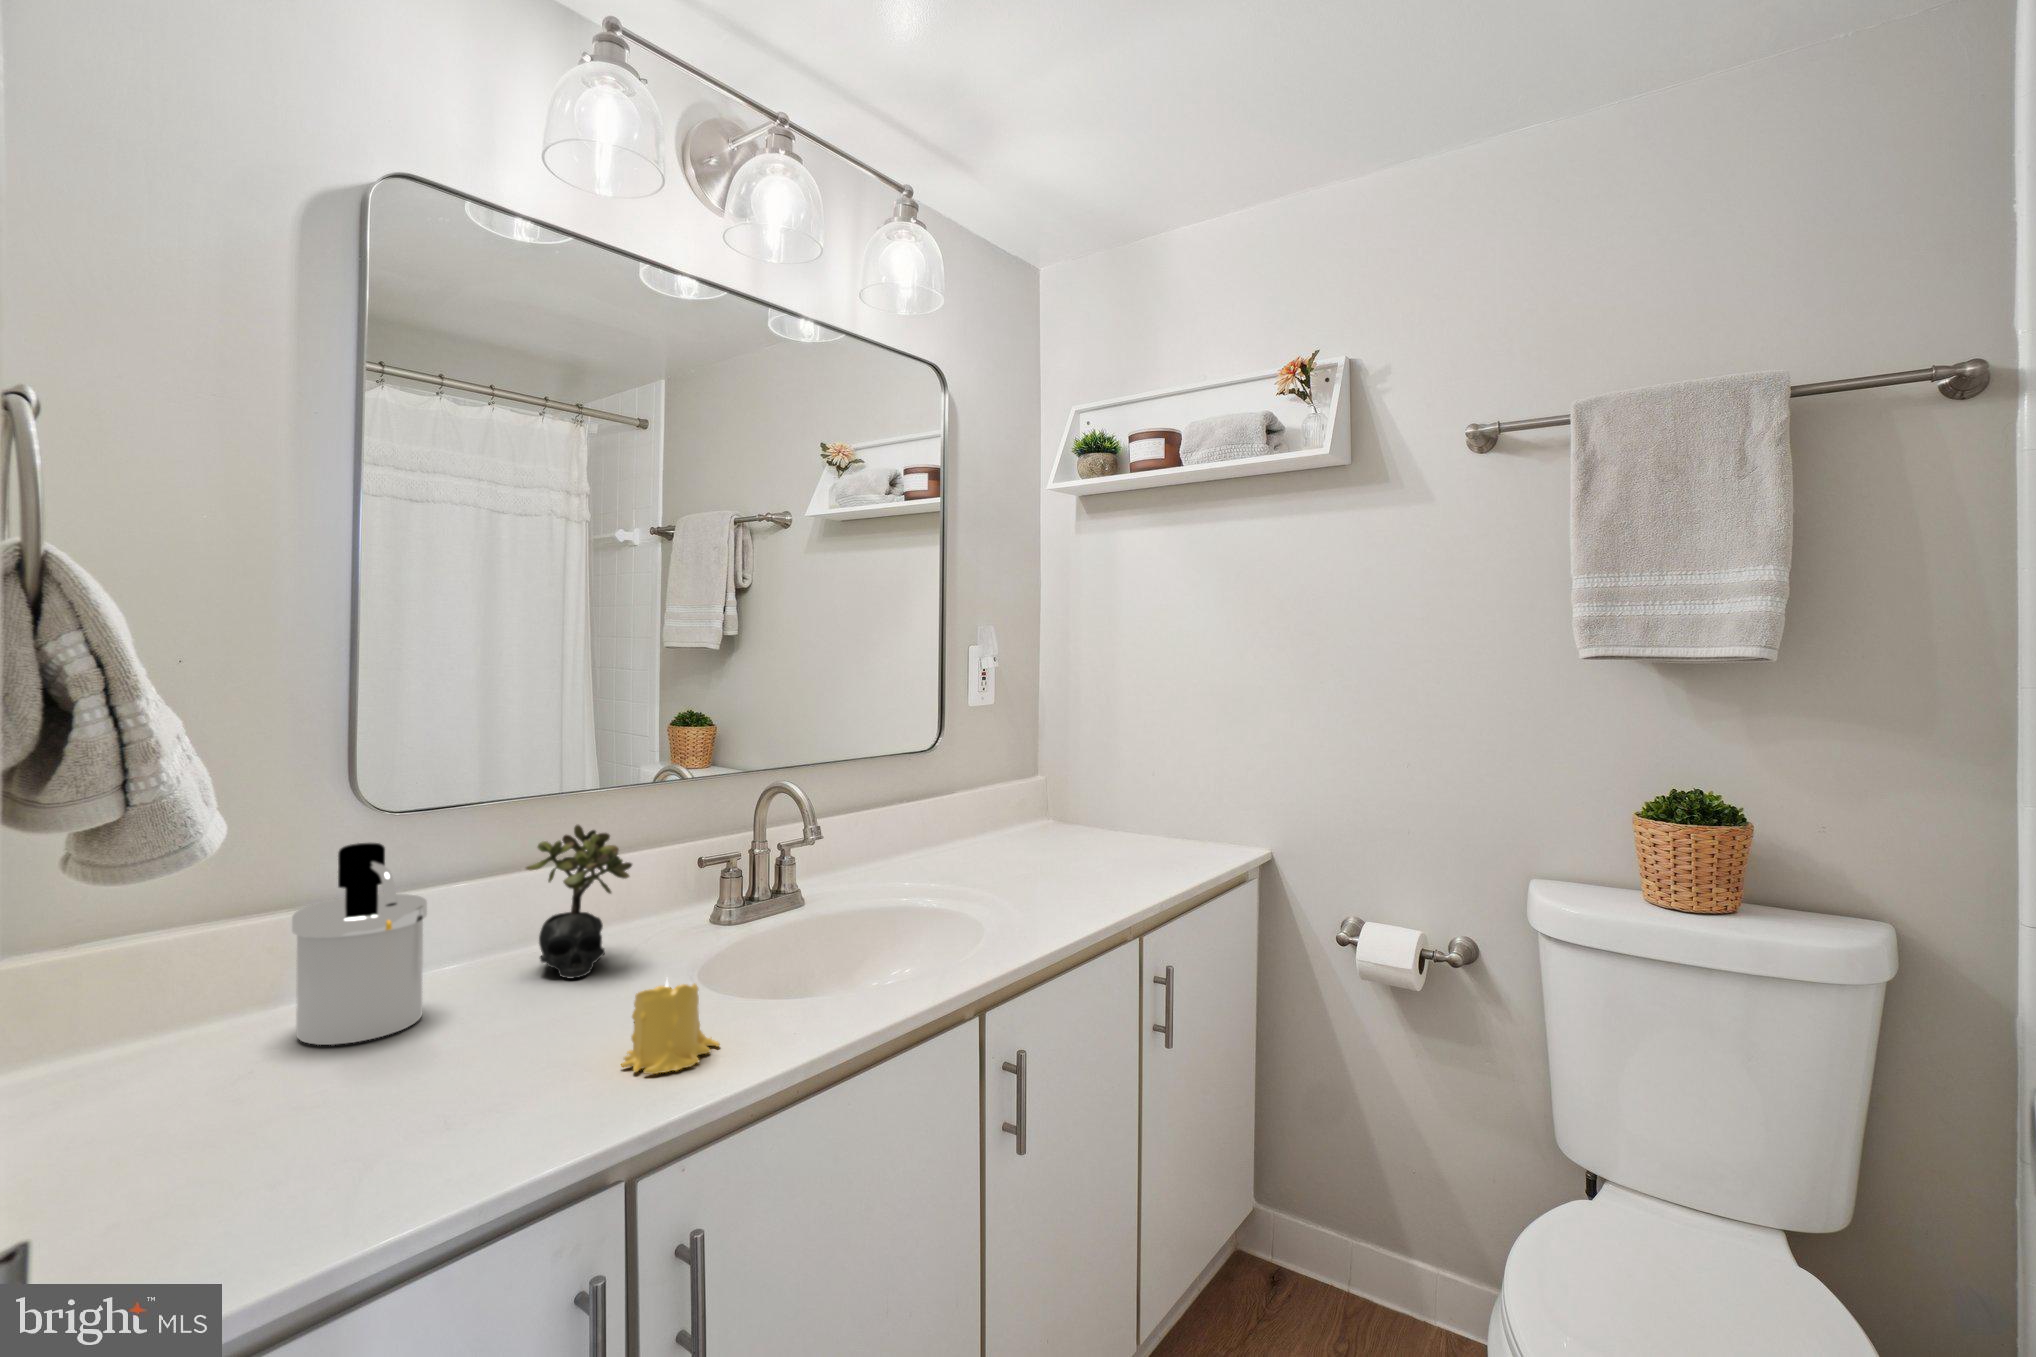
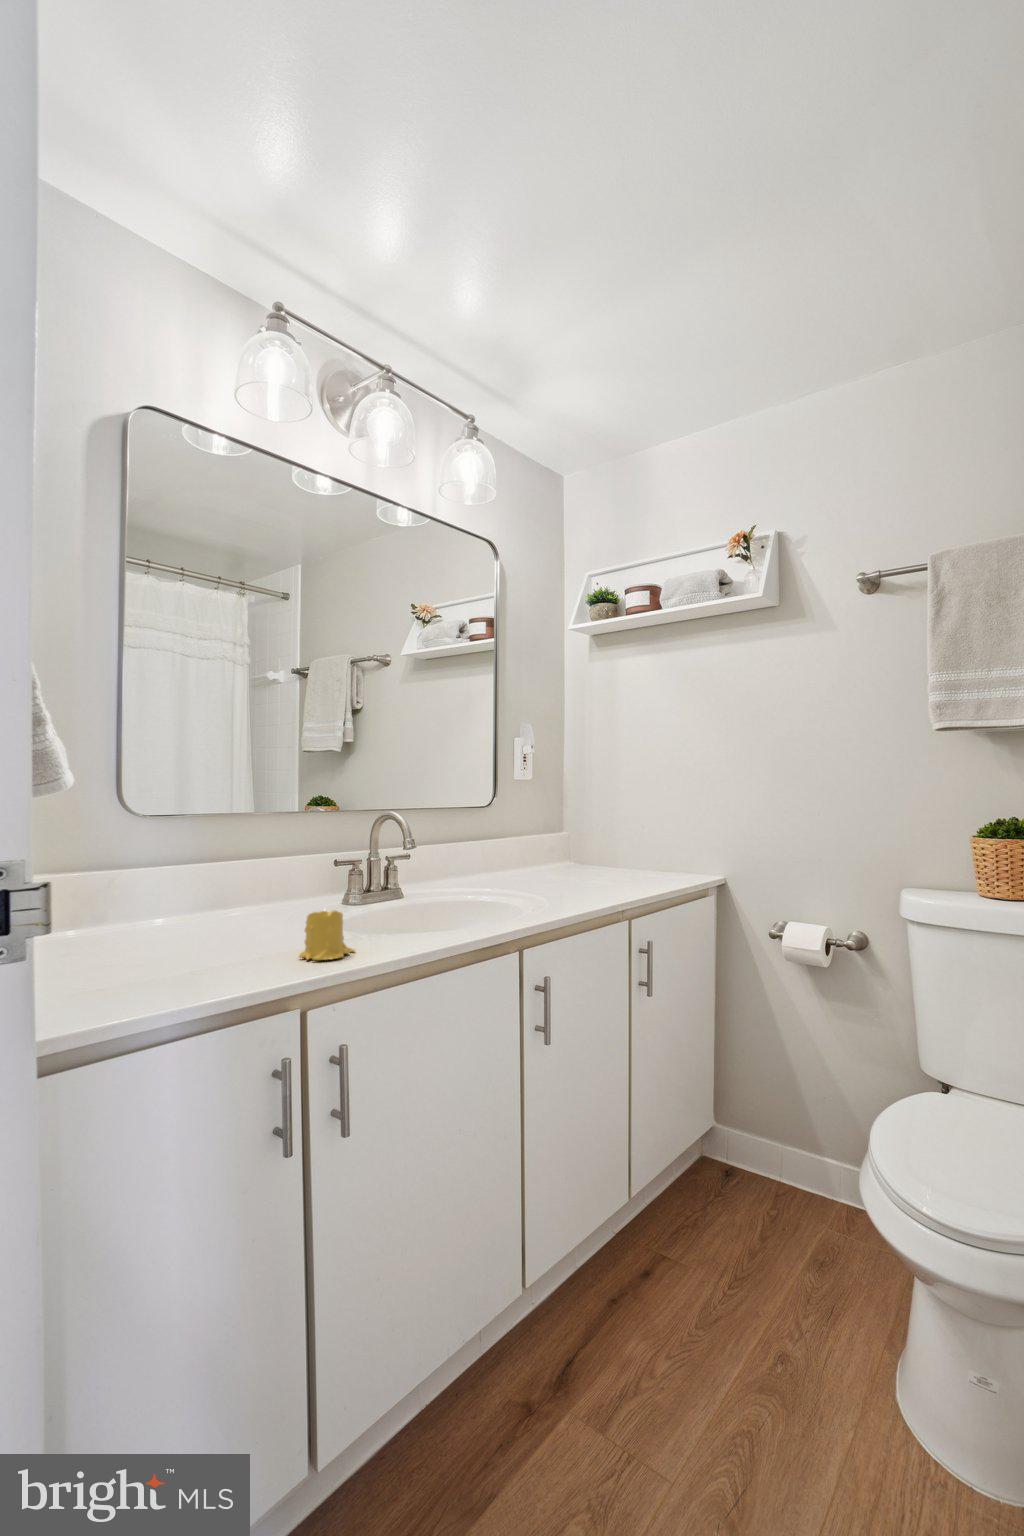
succulent plant: present [526,825,632,978] -> none [236,834,300,925]
soap dispenser: present [292,843,427,1045] -> none [109,833,183,947]

